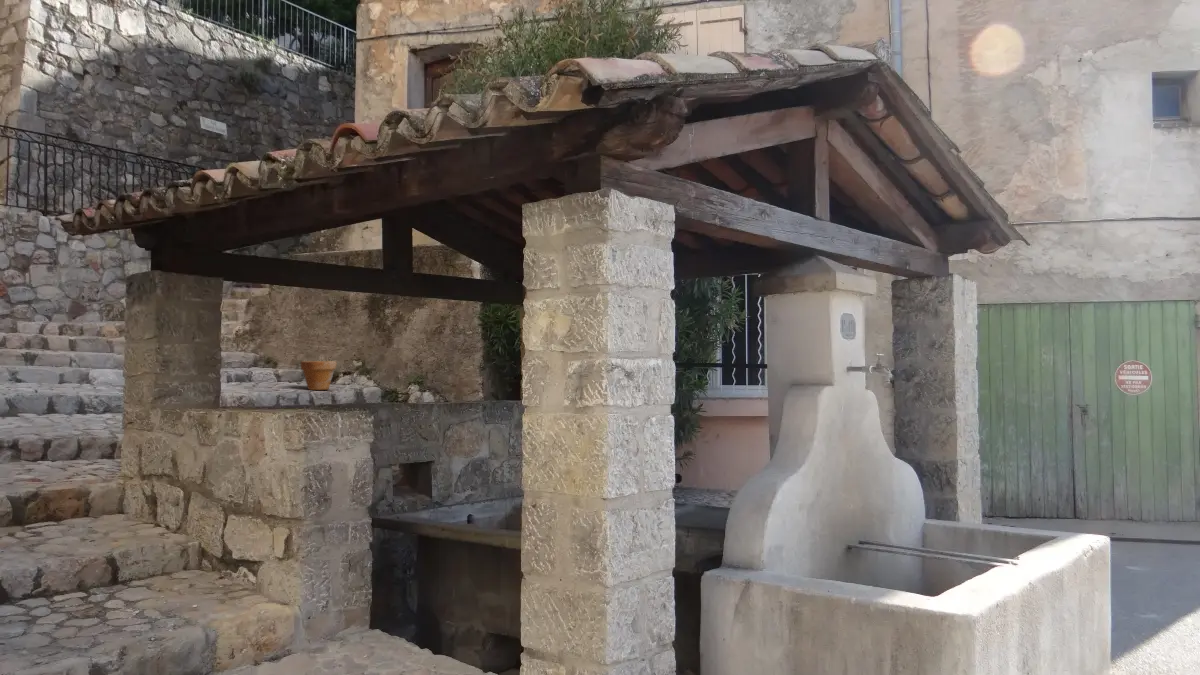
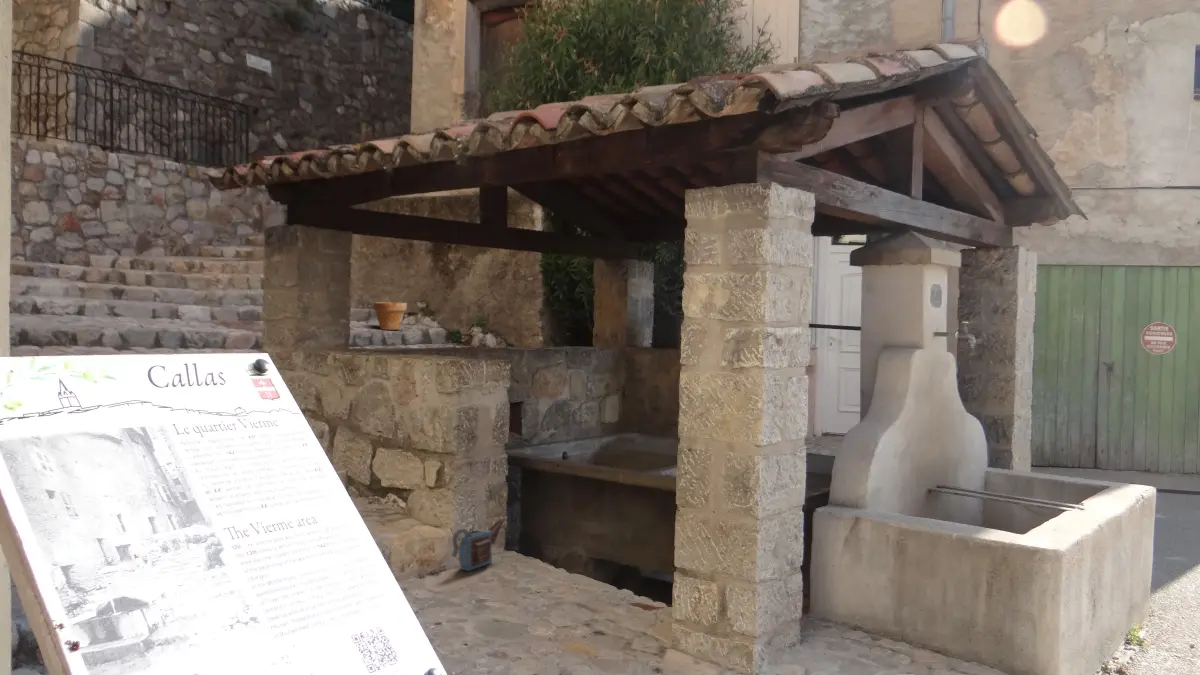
watering can: none [293,591,364,653] -> present [452,520,503,571]

